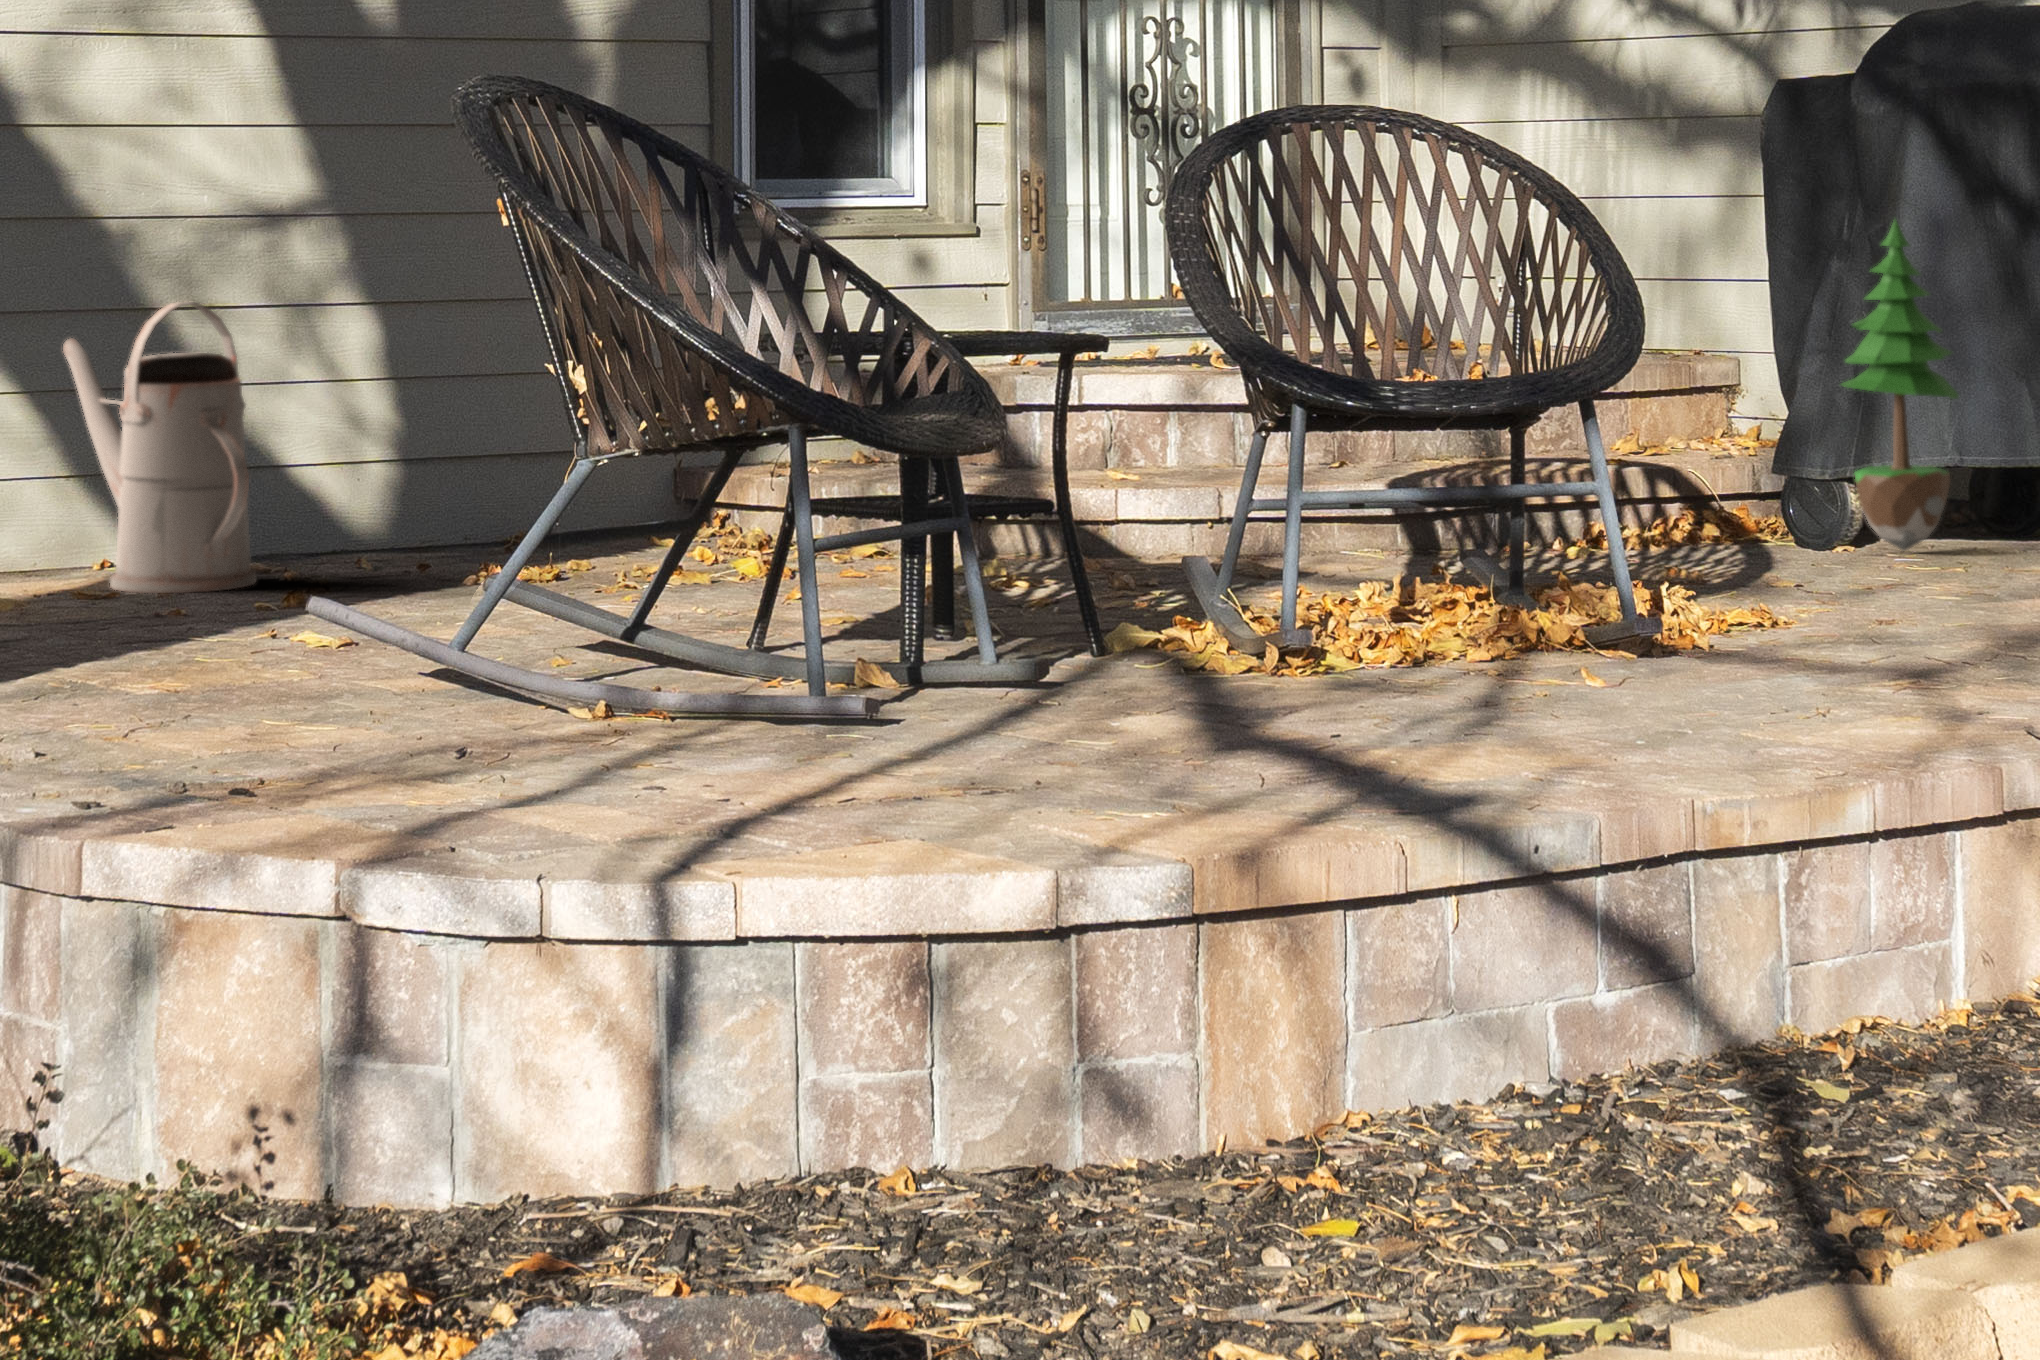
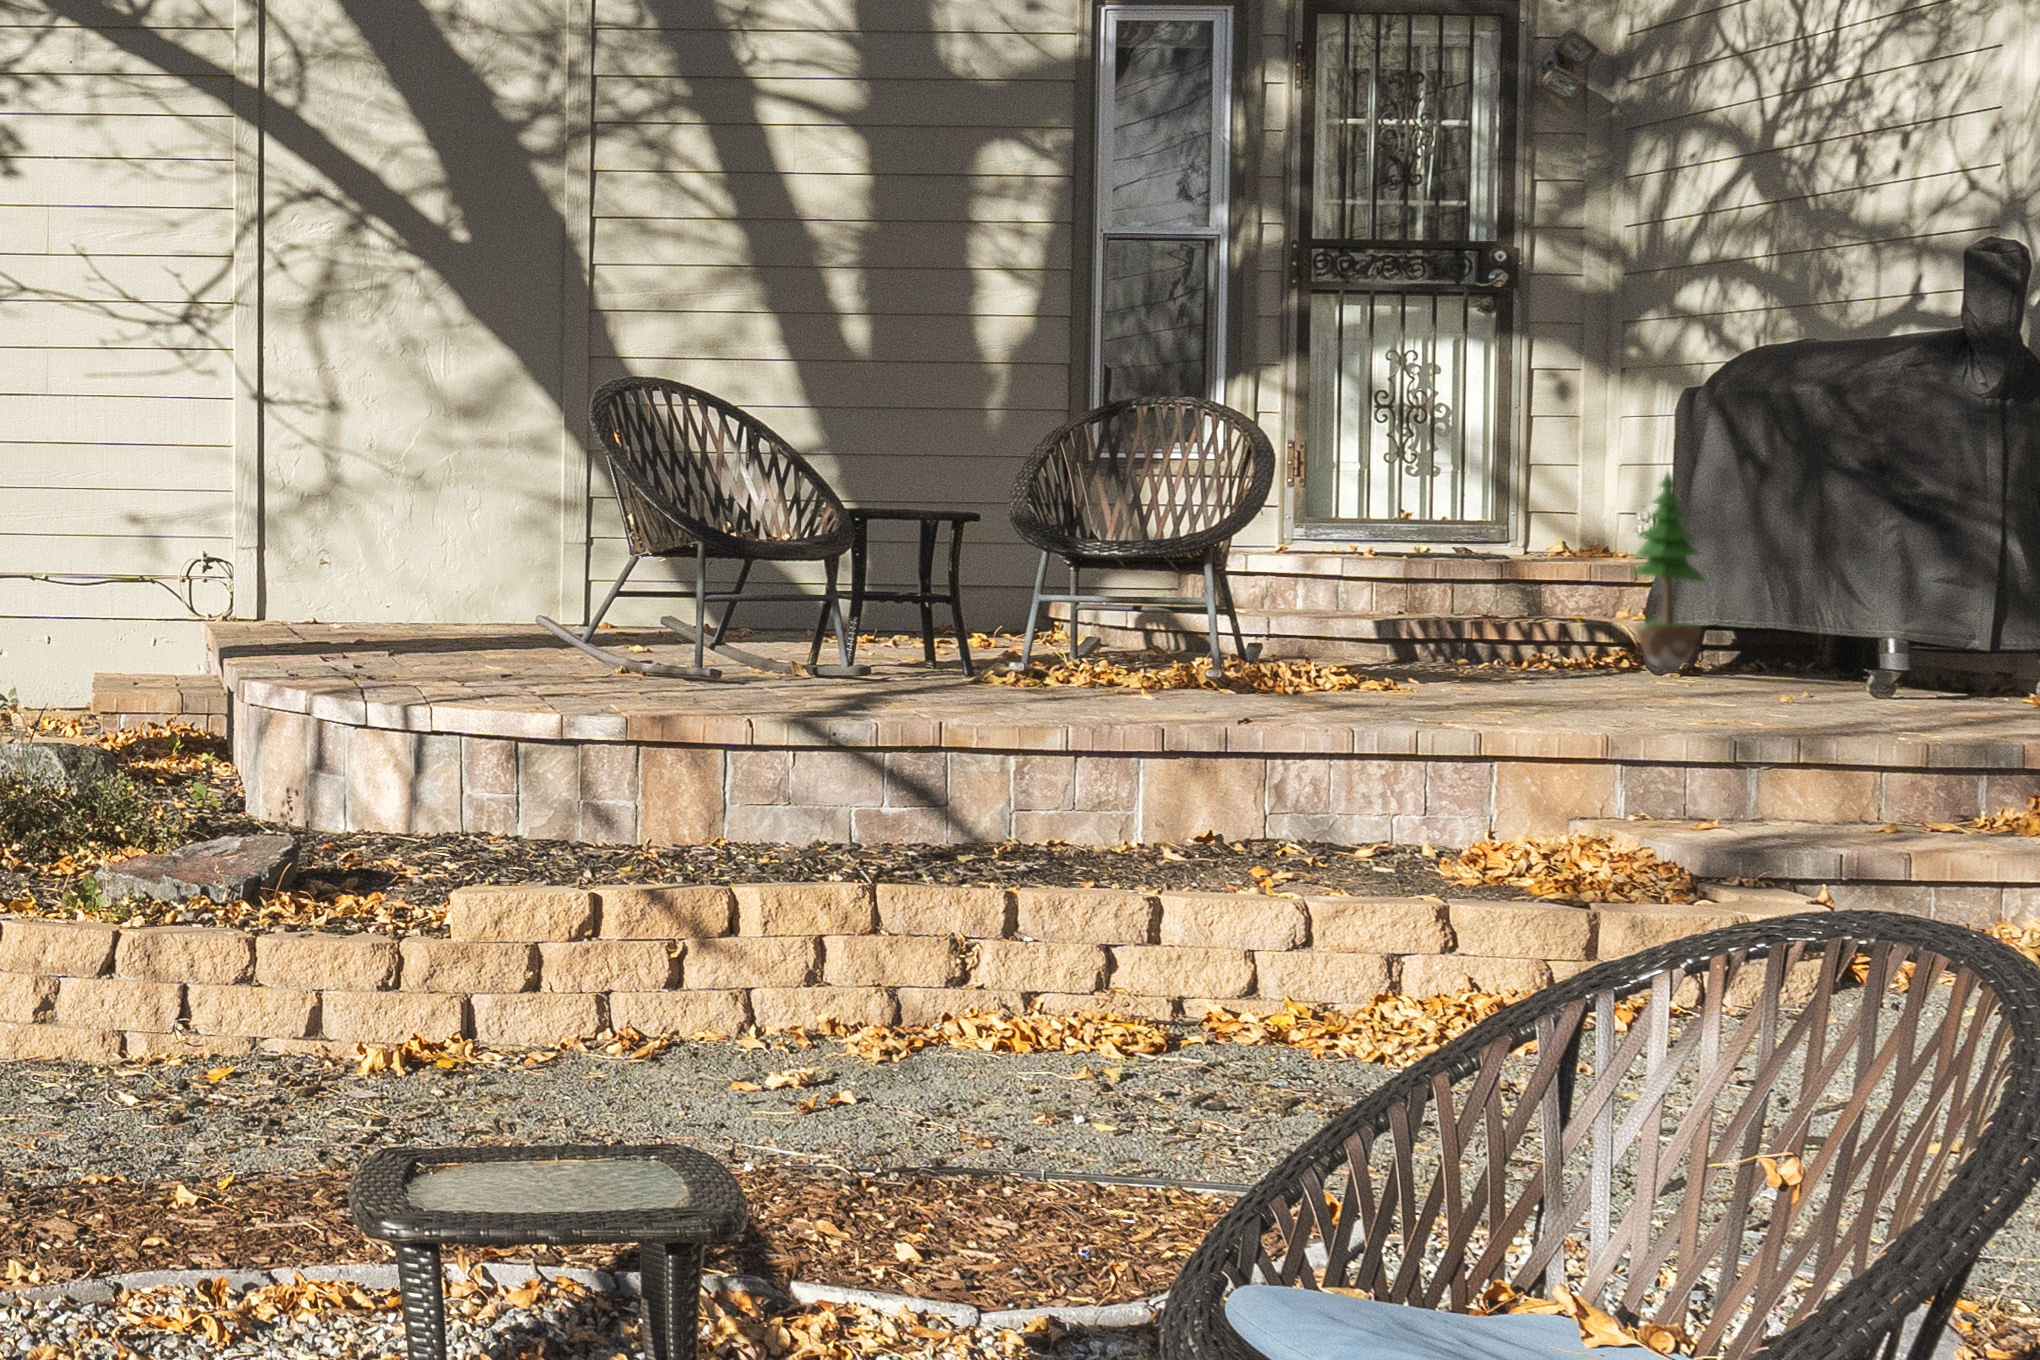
watering can: present [63,302,256,593] -> none [649,484,723,625]

